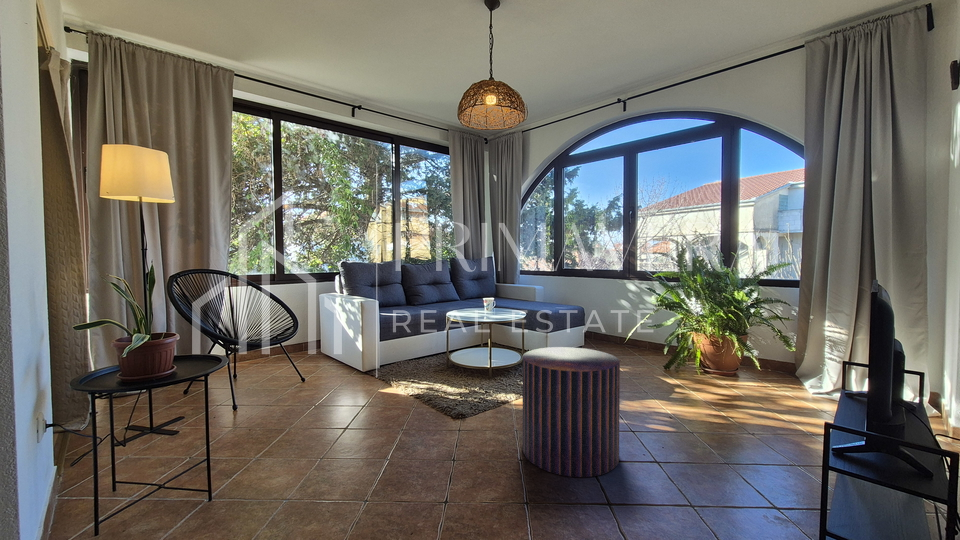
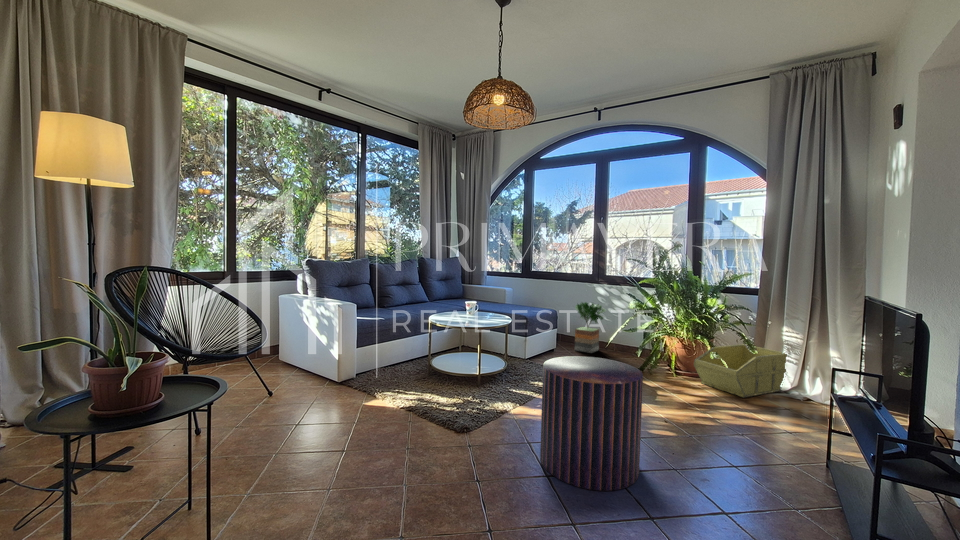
potted tree: none [602,298,636,350] -> present [575,302,606,353]
storage bin: none [720,341,833,397] -> present [694,344,787,397]

